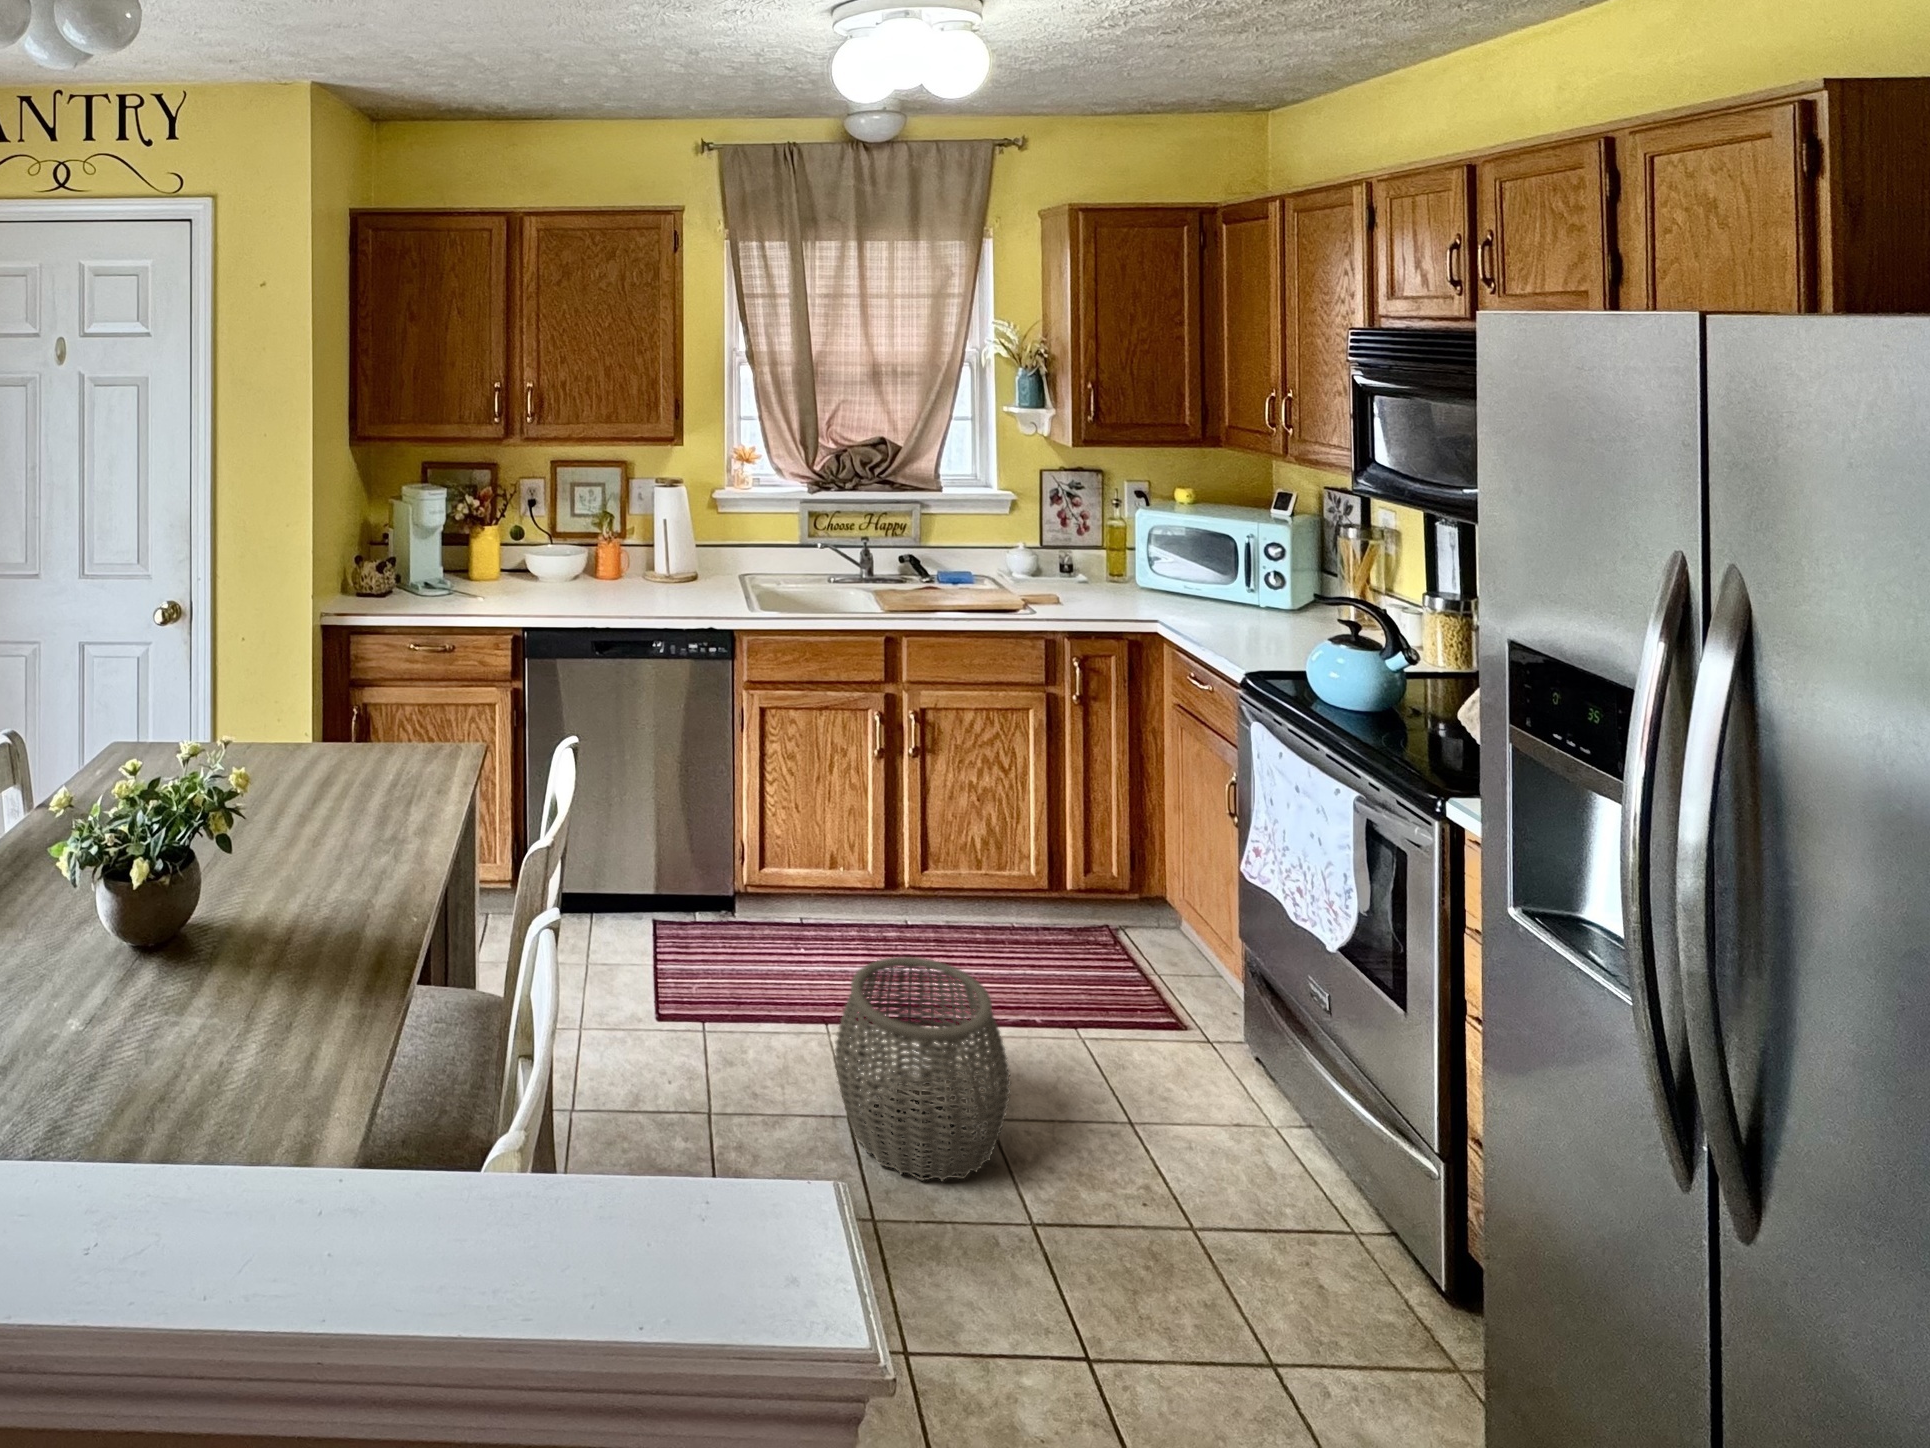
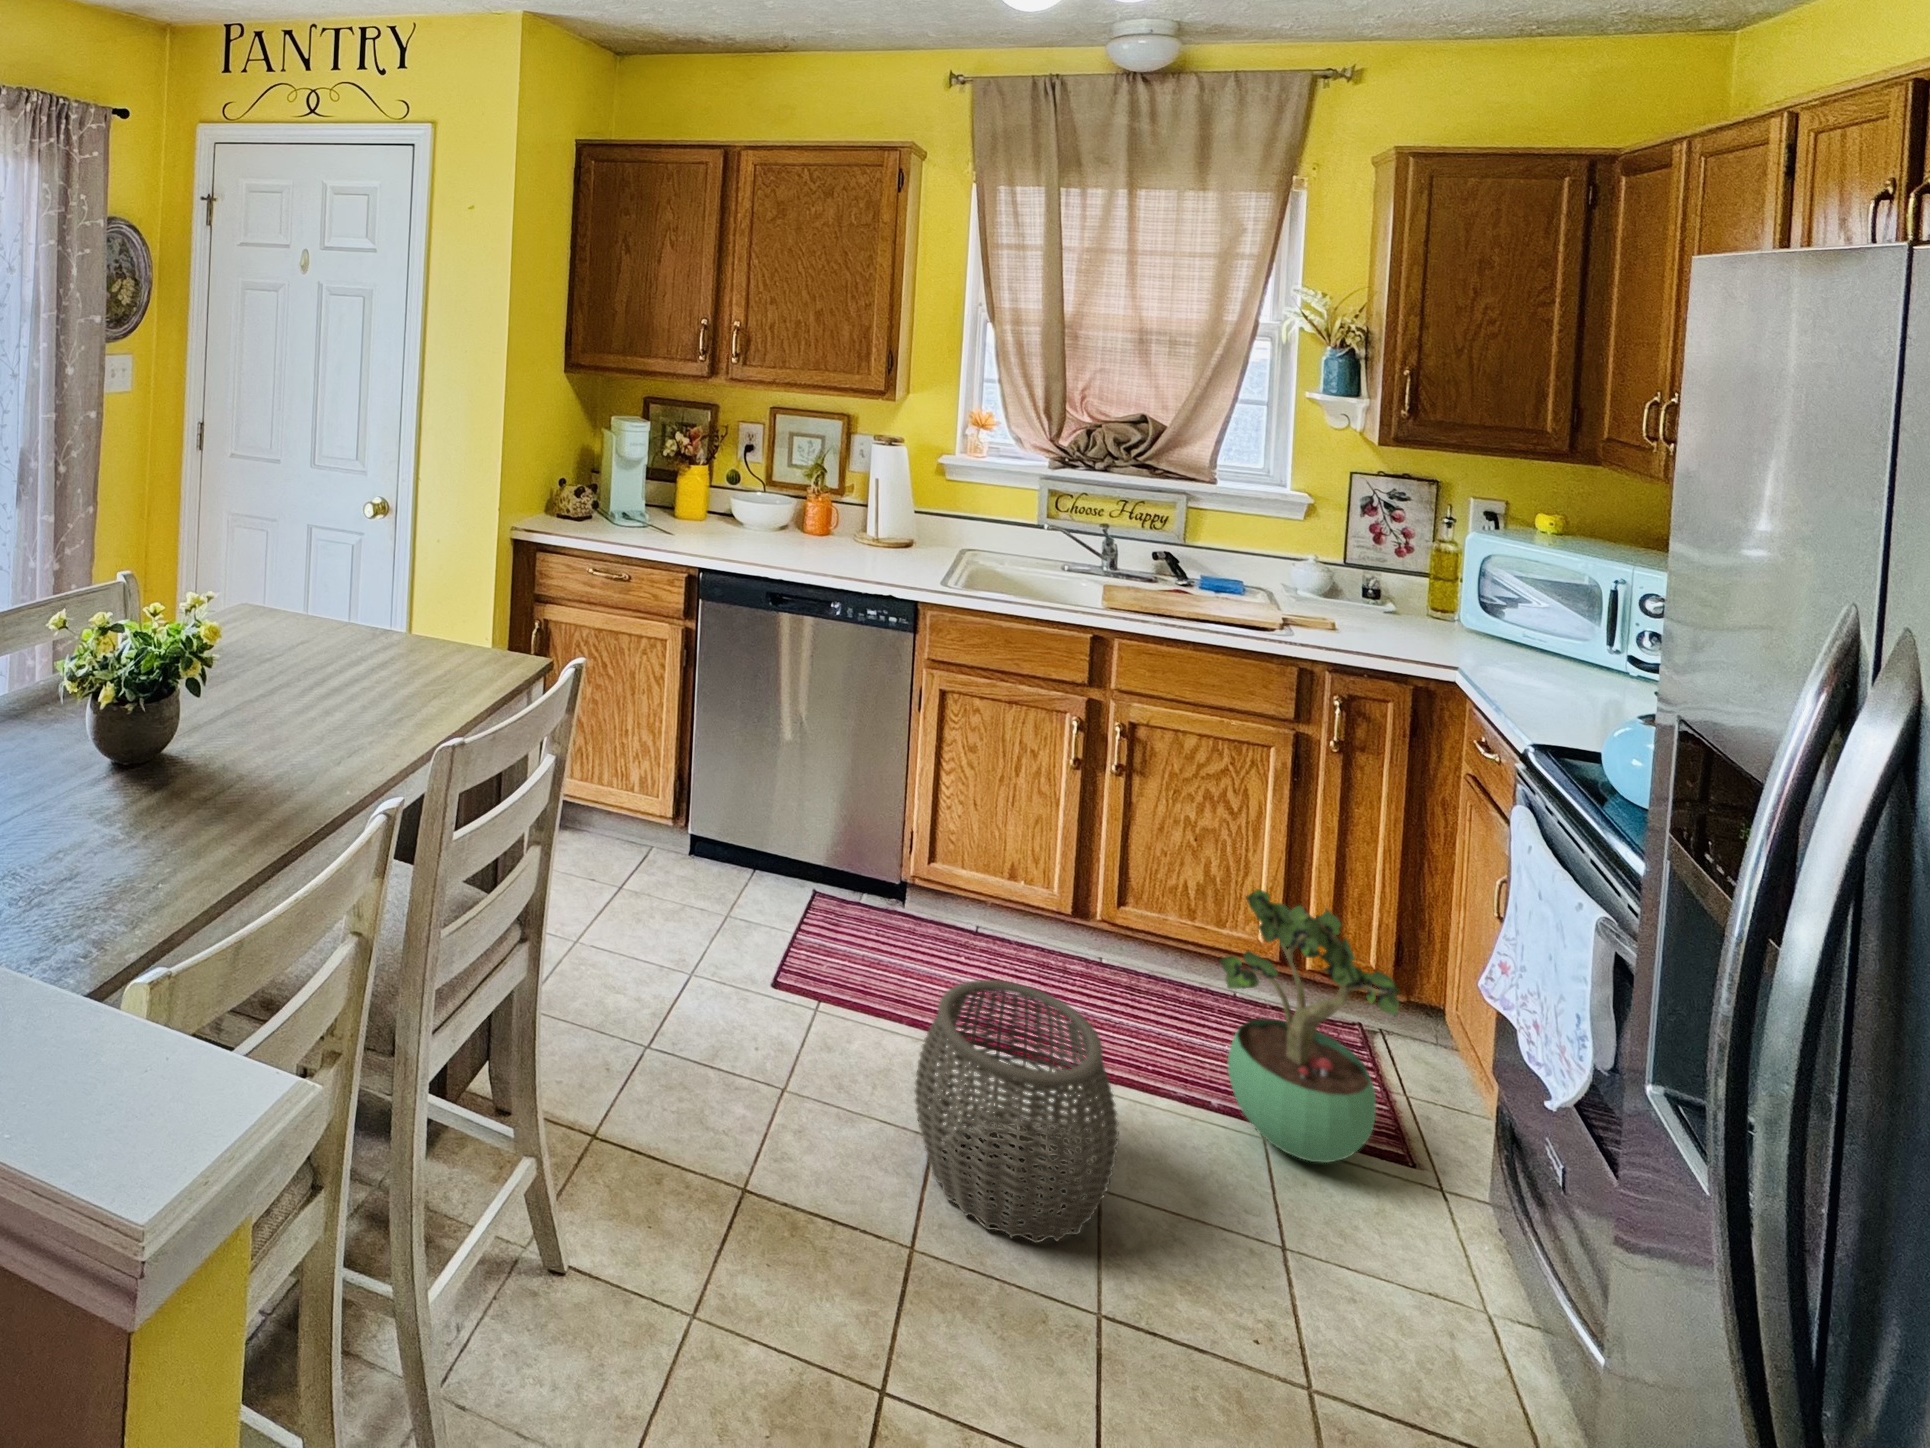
potted plant: none [1033,829,1180,1045] -> present [1219,889,1400,1162]

